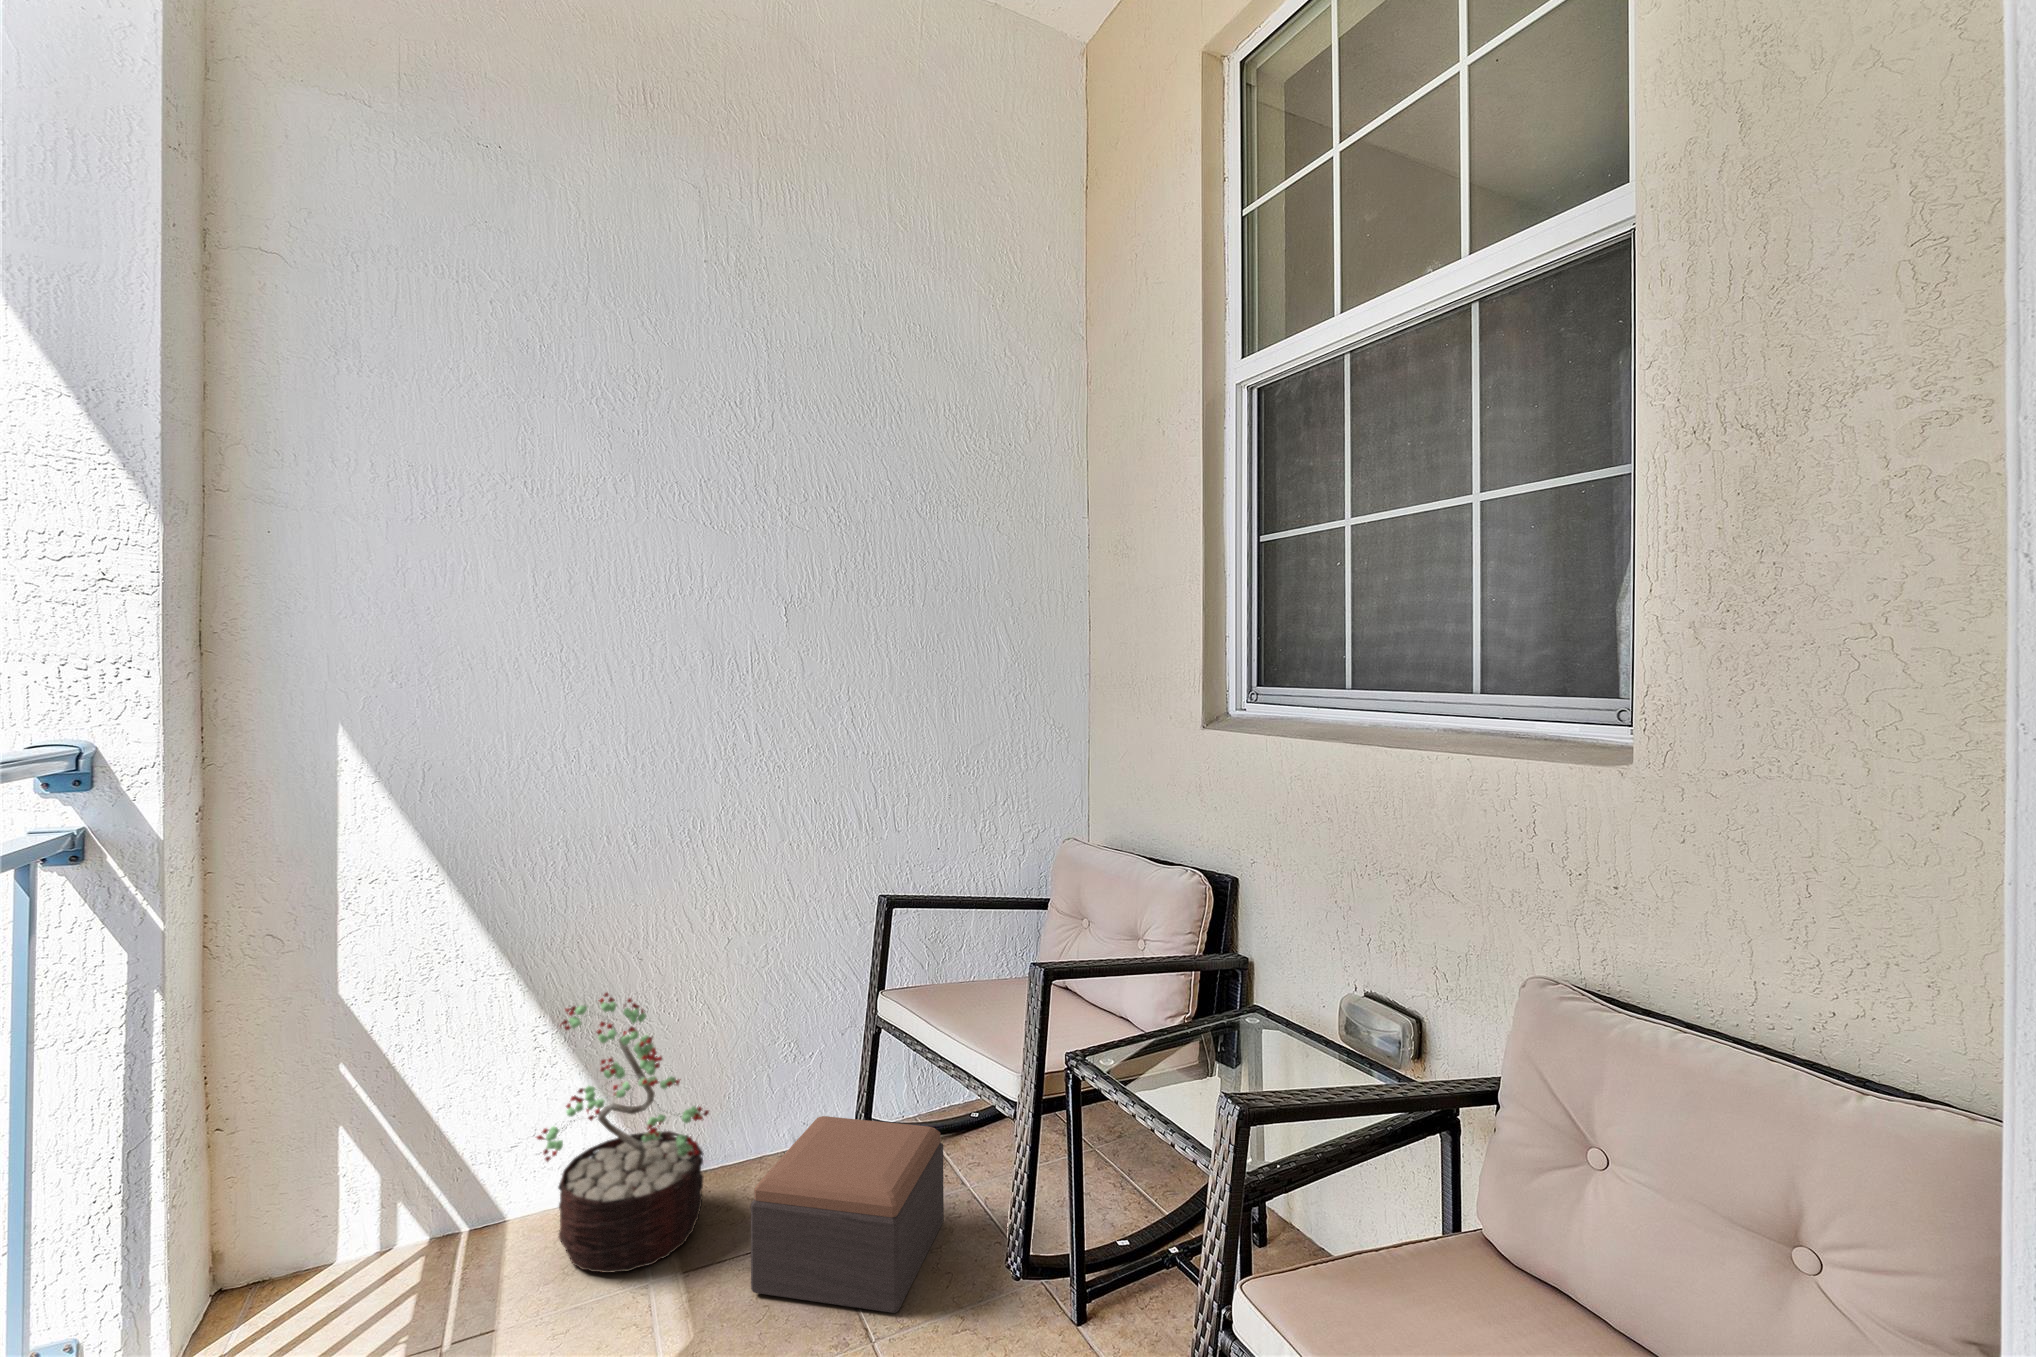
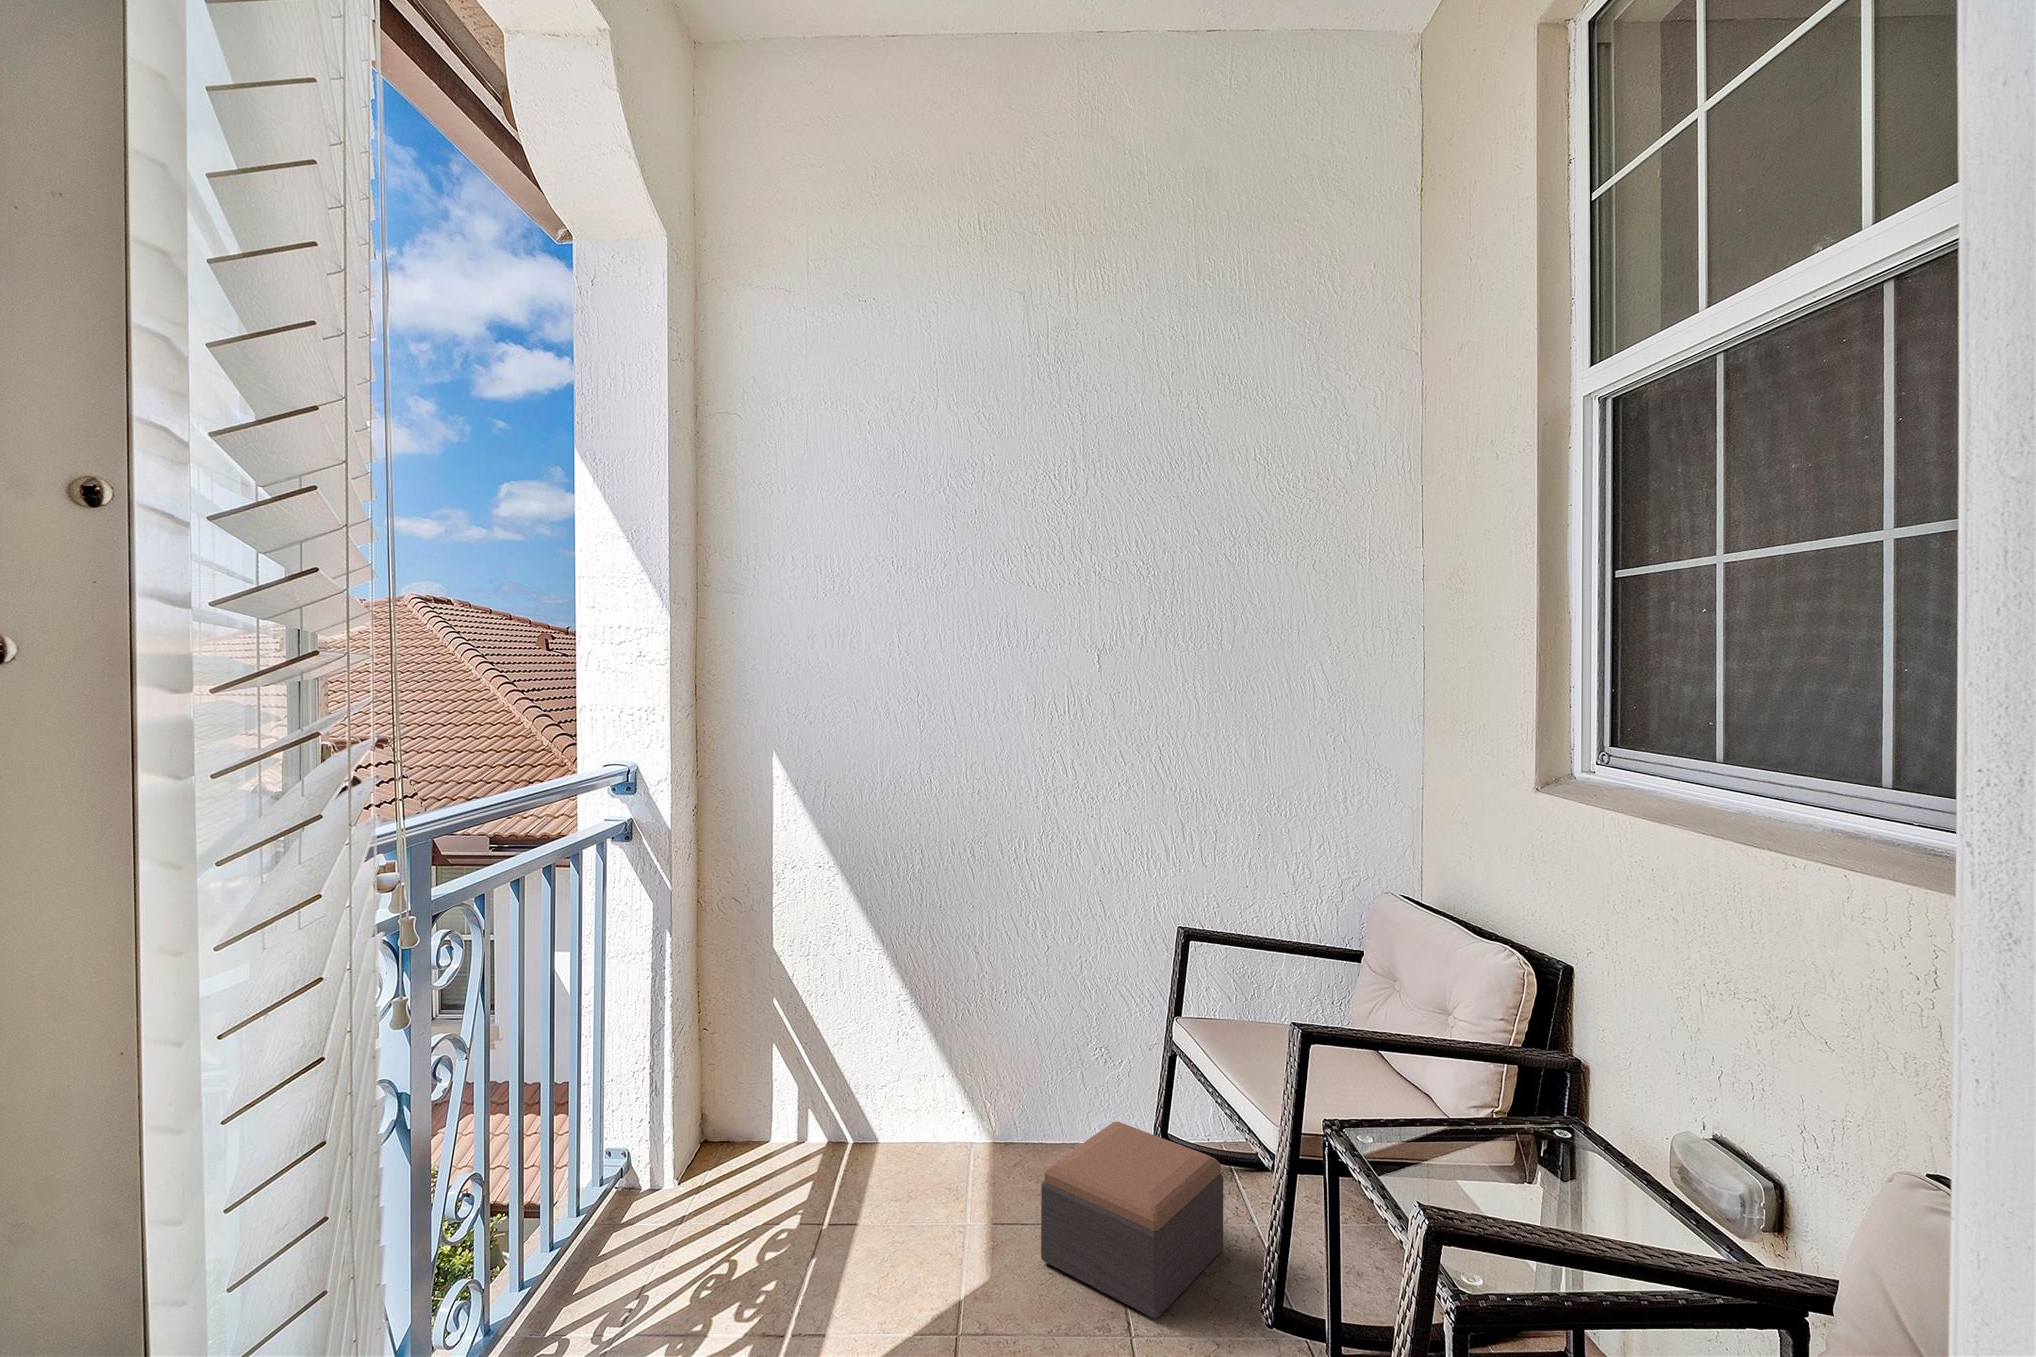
decorative plant: present [537,993,709,1273] -> none [898,977,1025,1212]

